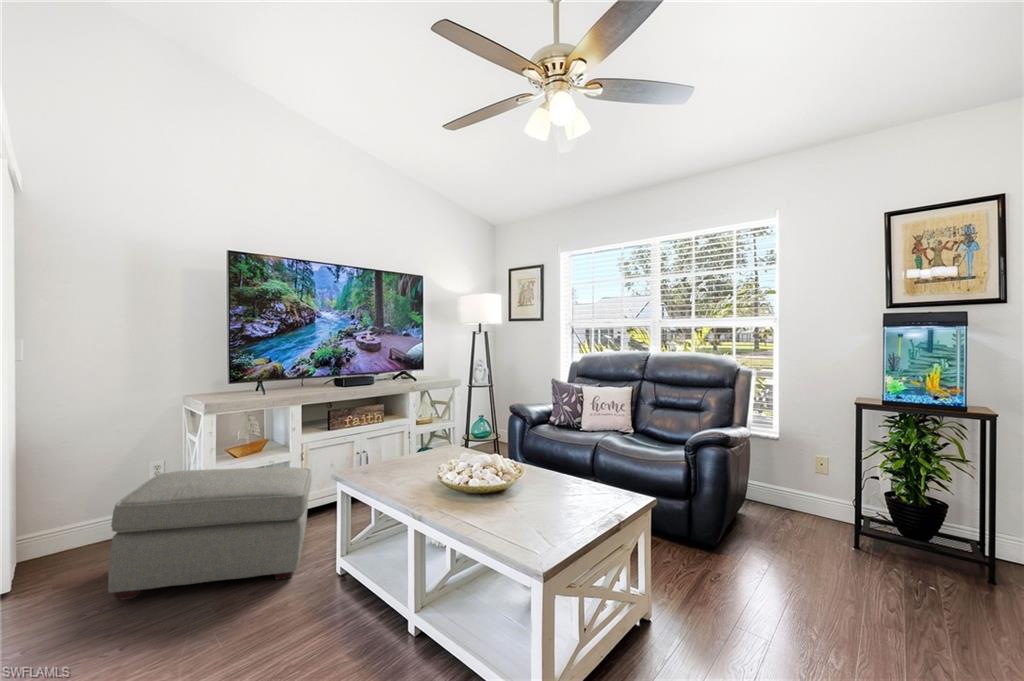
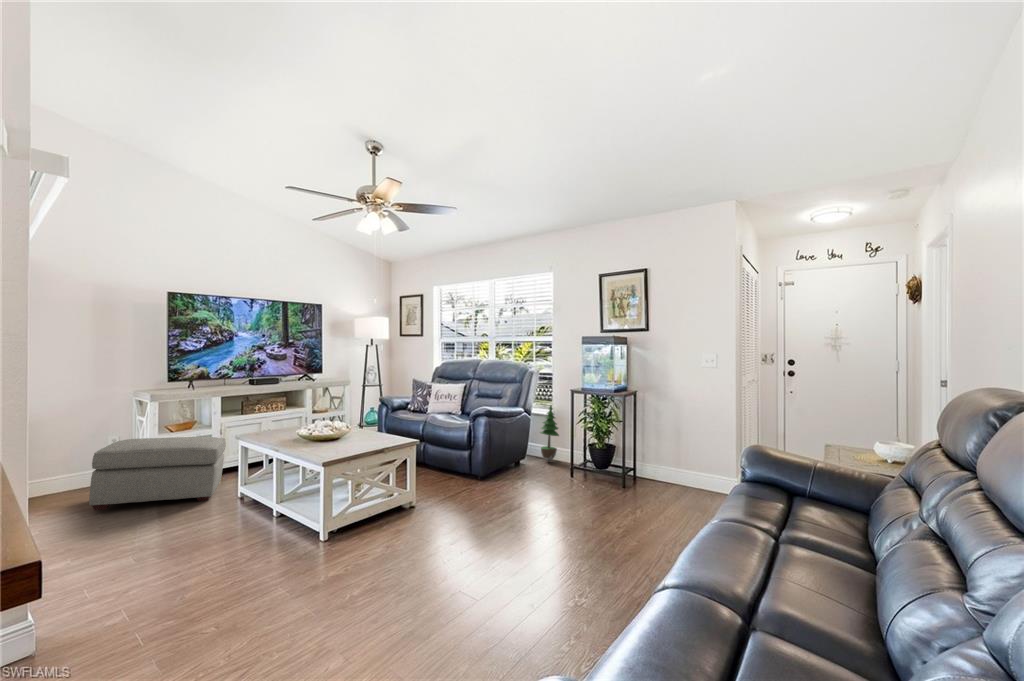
potted tree: none [759,422,796,510] -> present [540,406,559,461]

